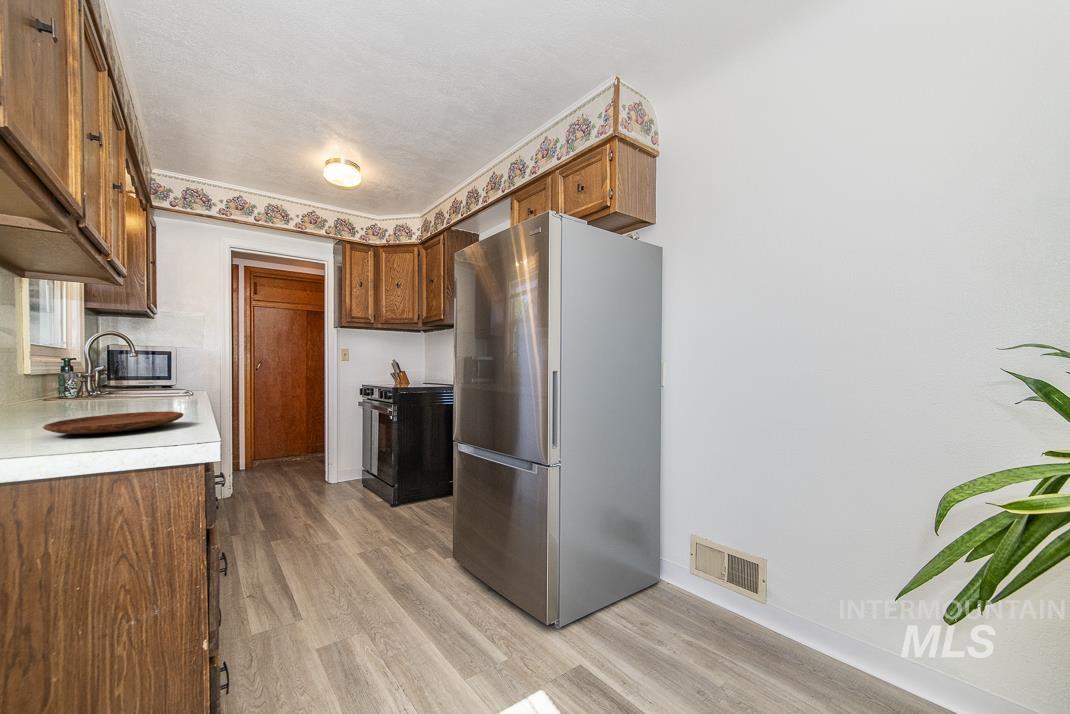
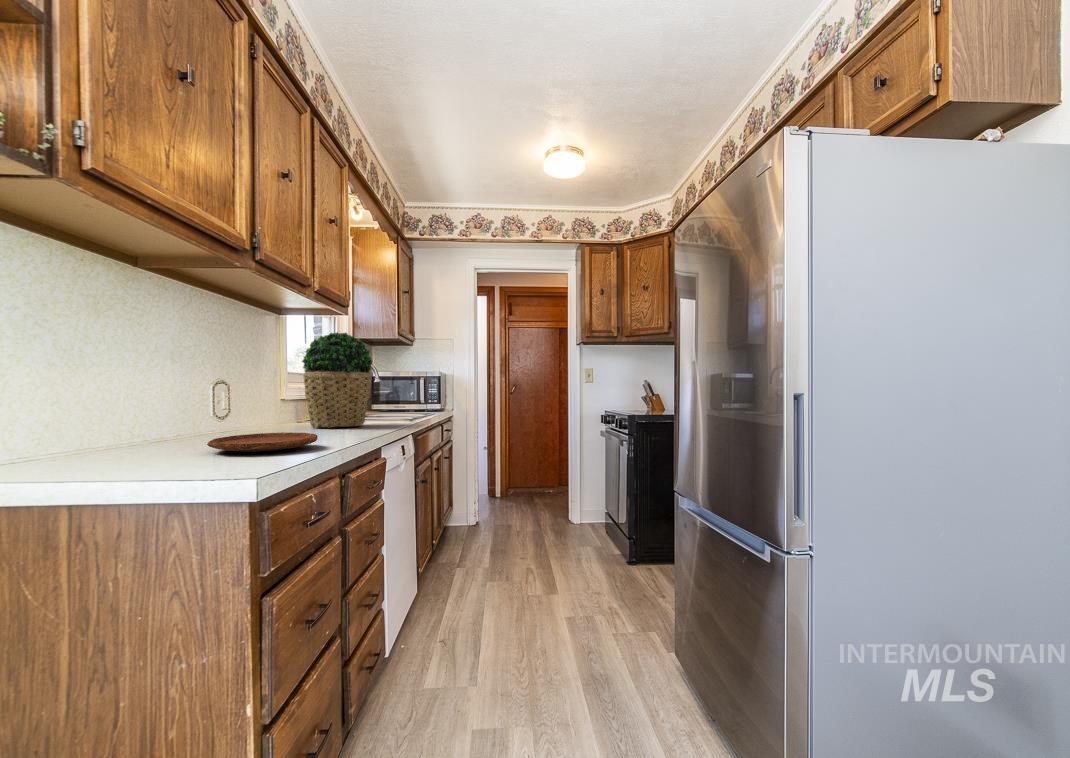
potted plant: none [61,308,162,413] -> present [302,332,372,428]

